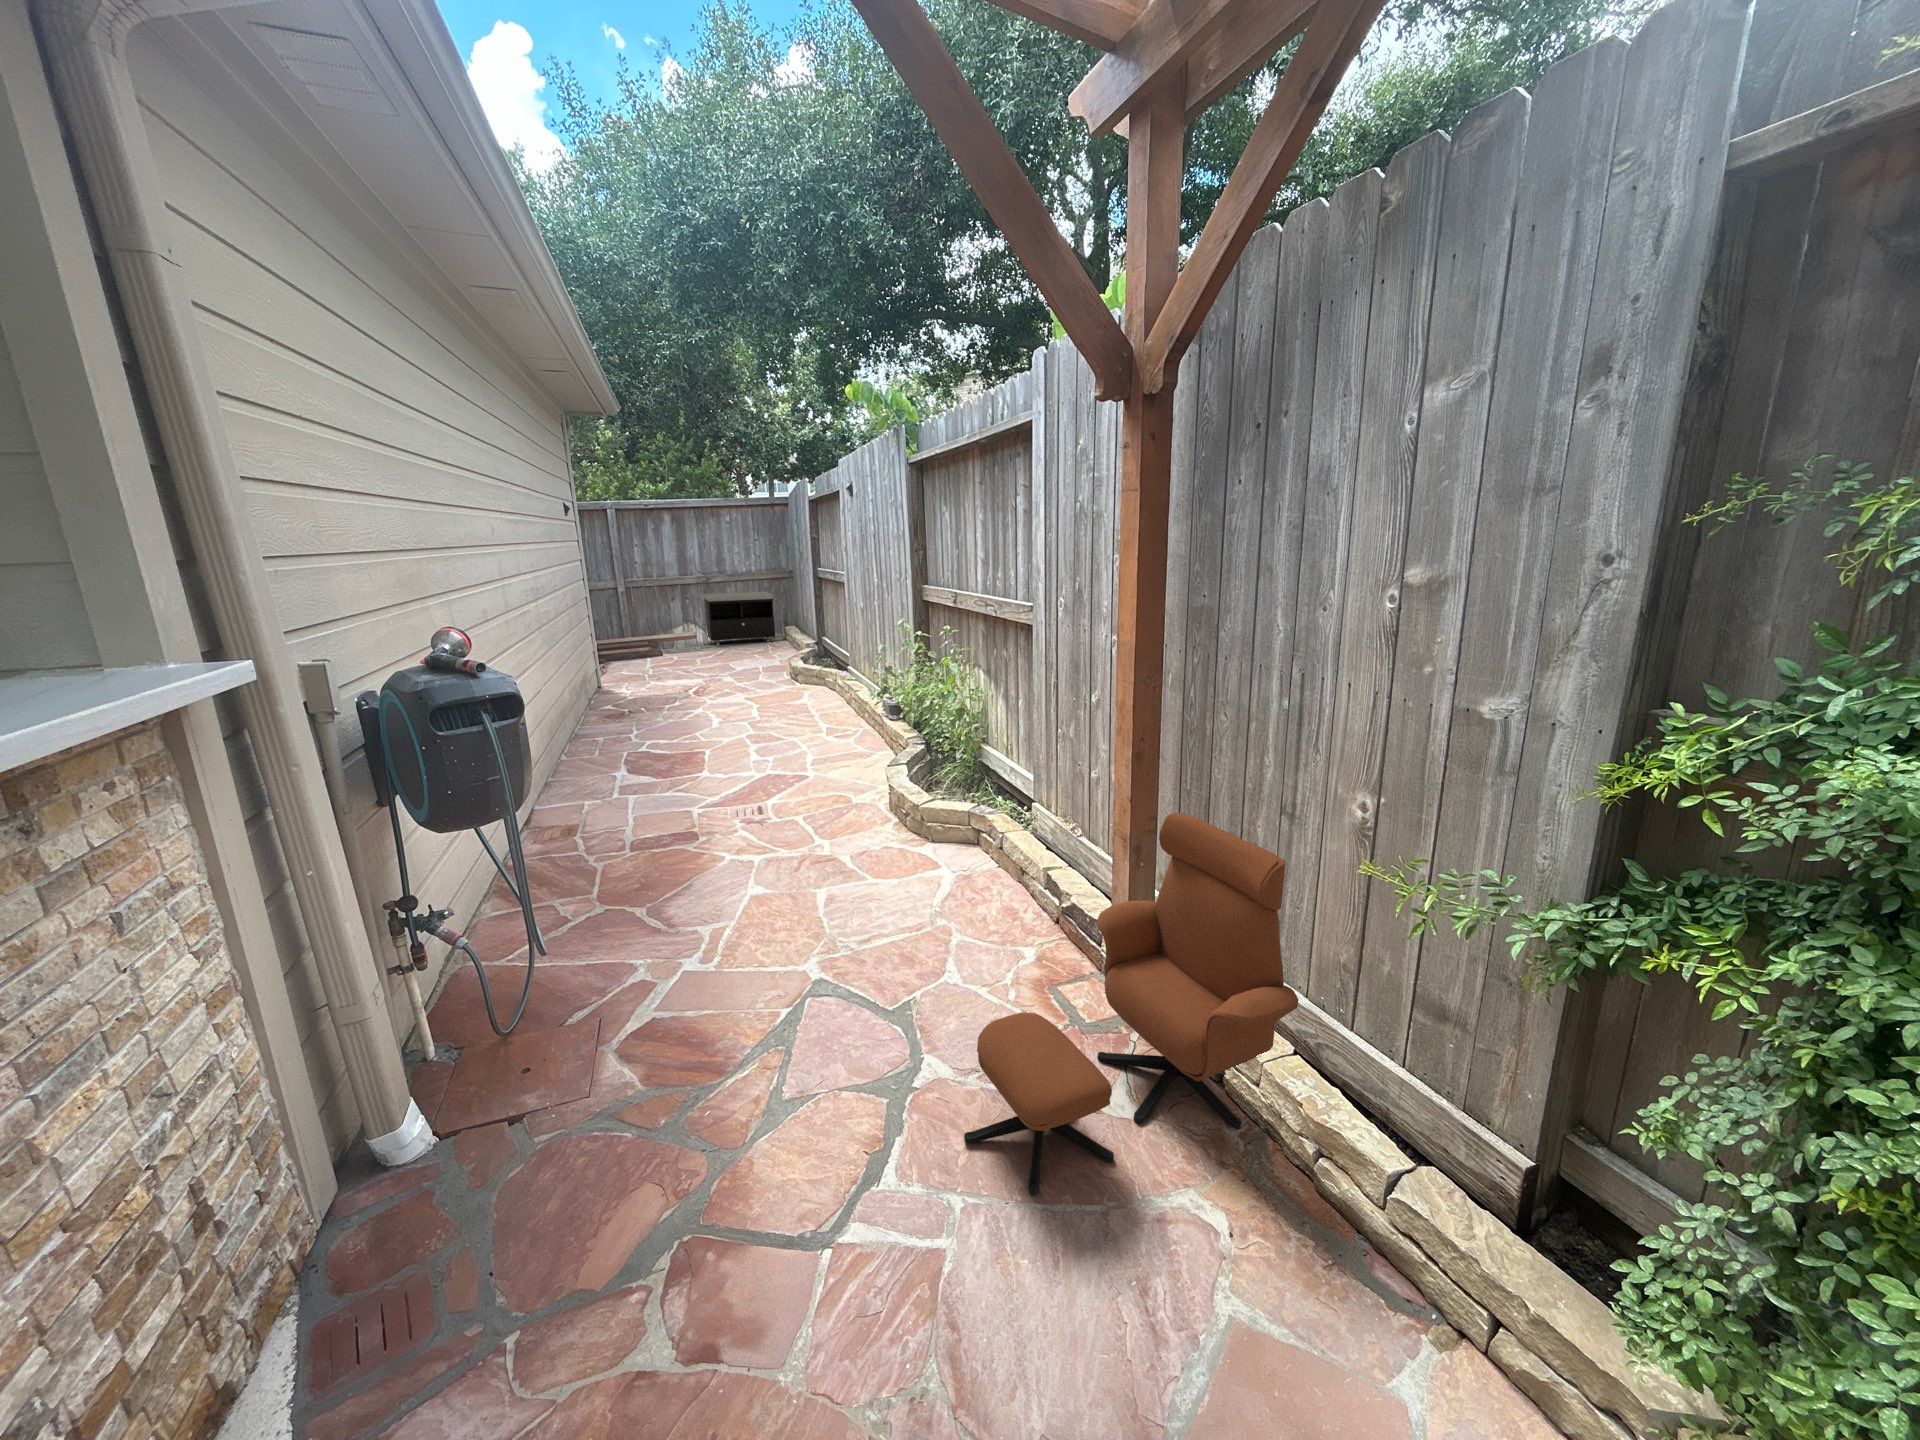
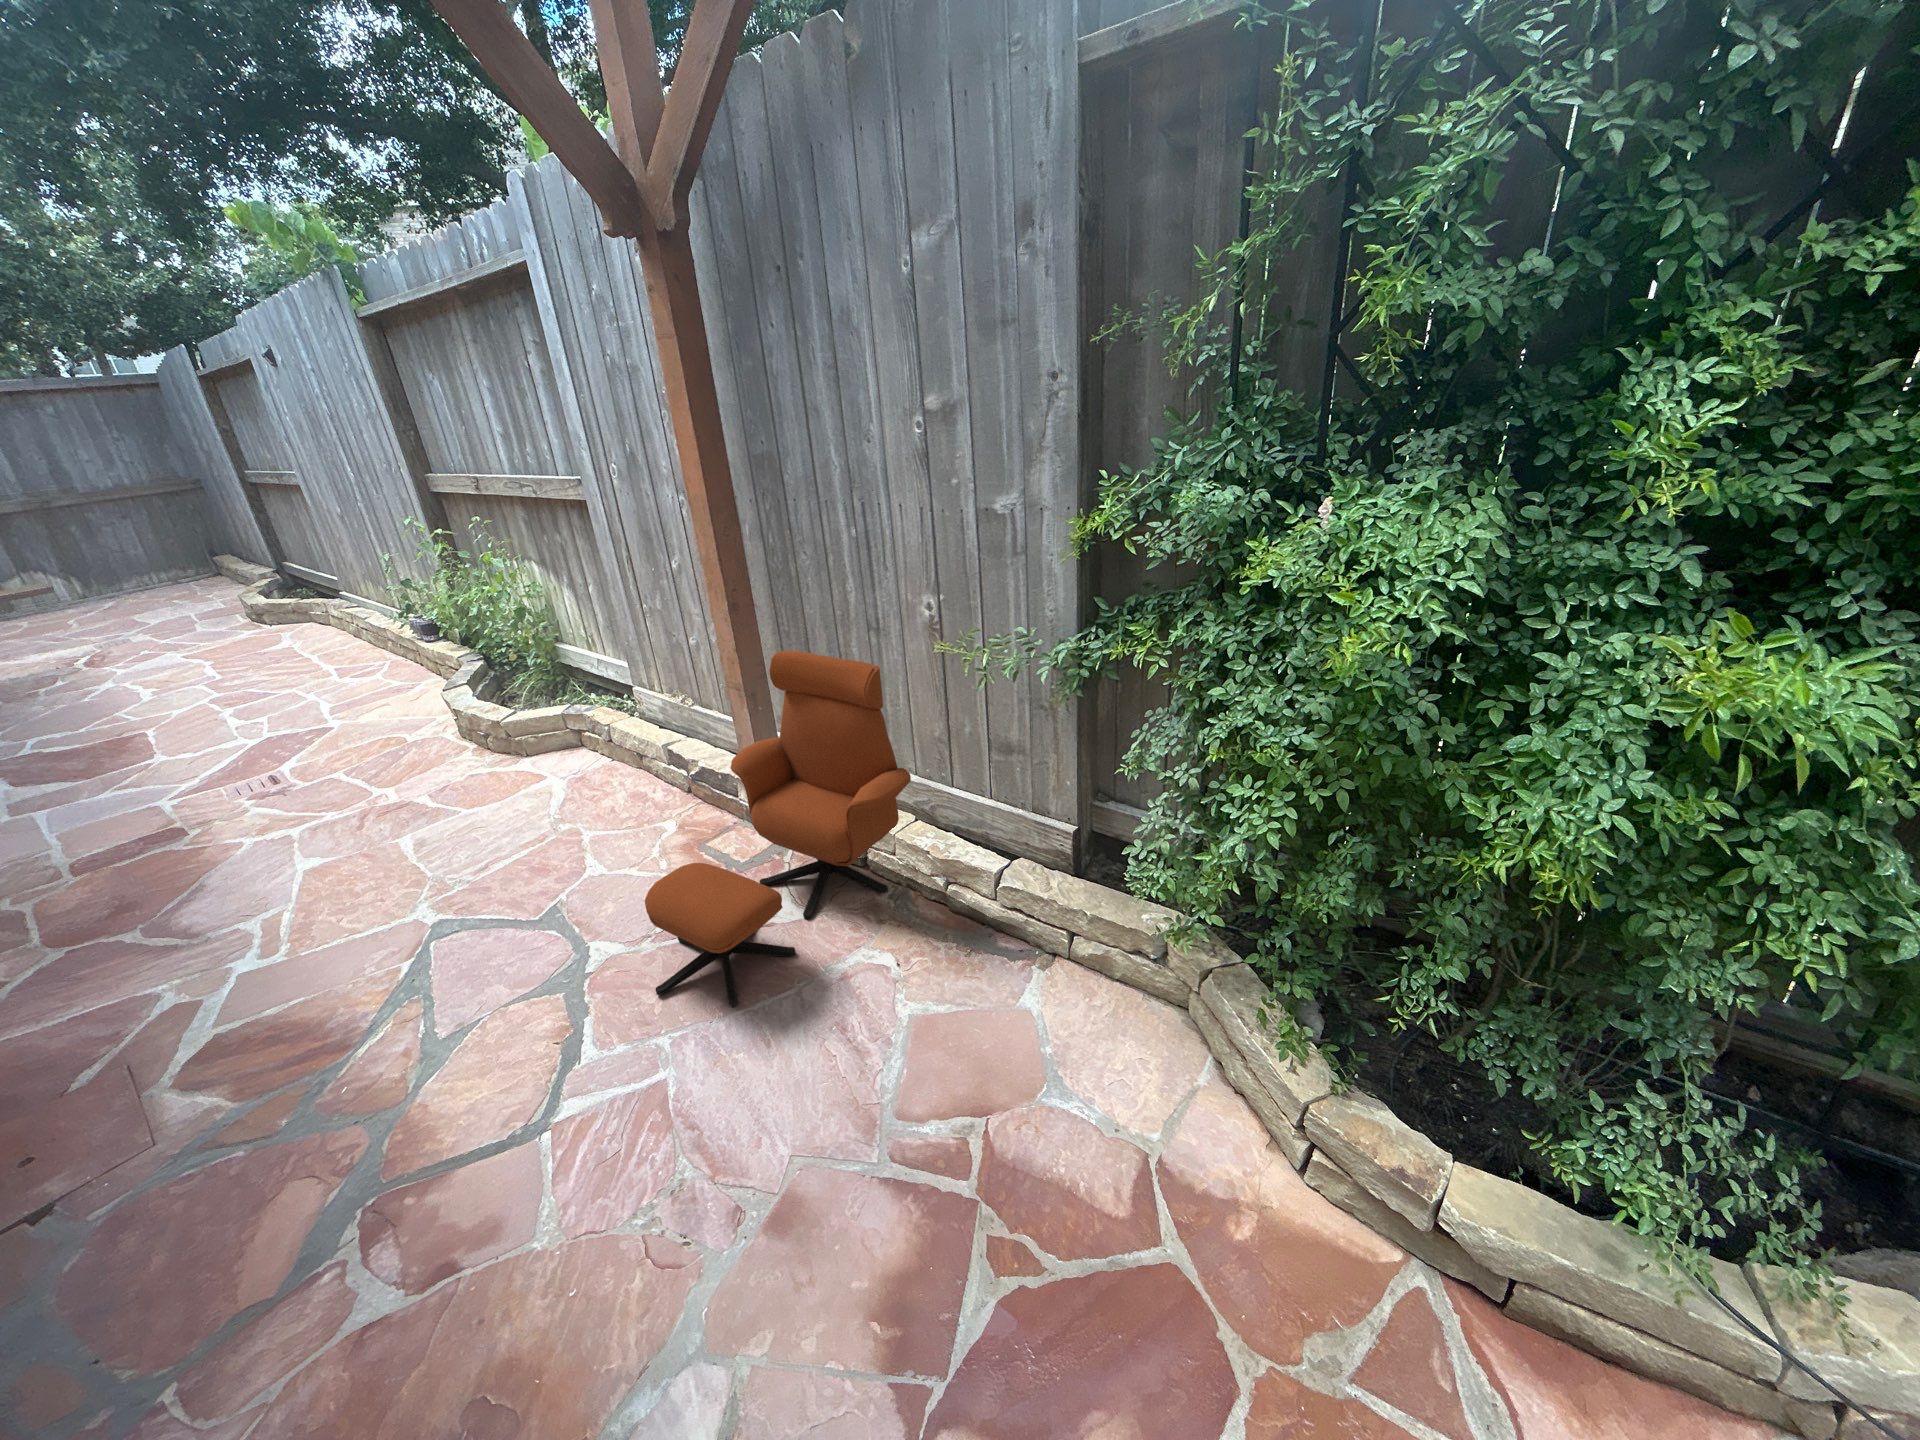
storage bench: present [704,592,775,645] -> none [46,515,204,598]

